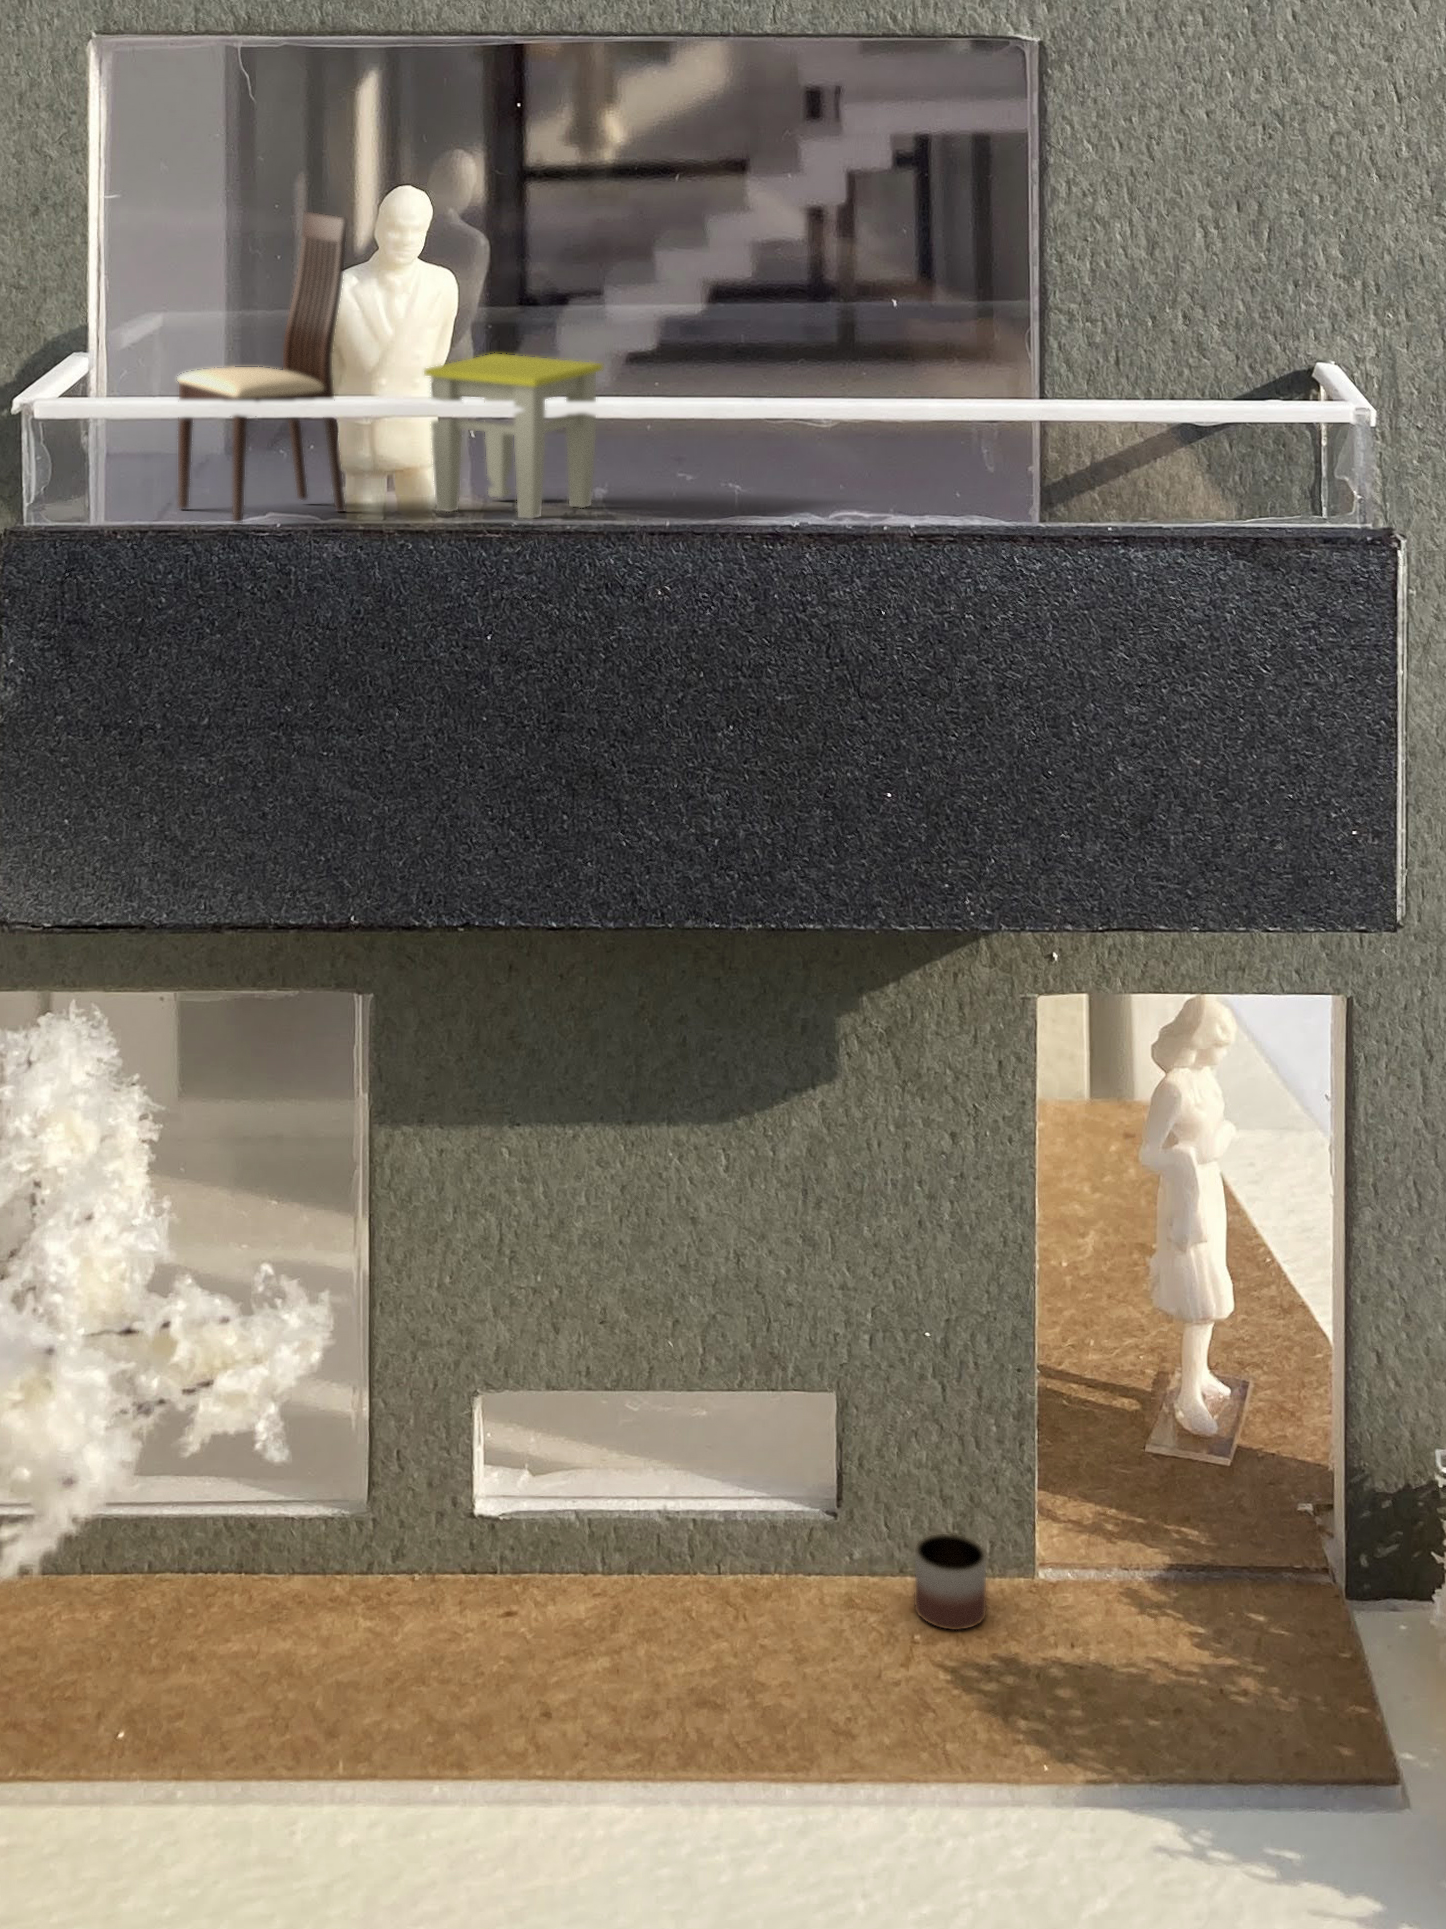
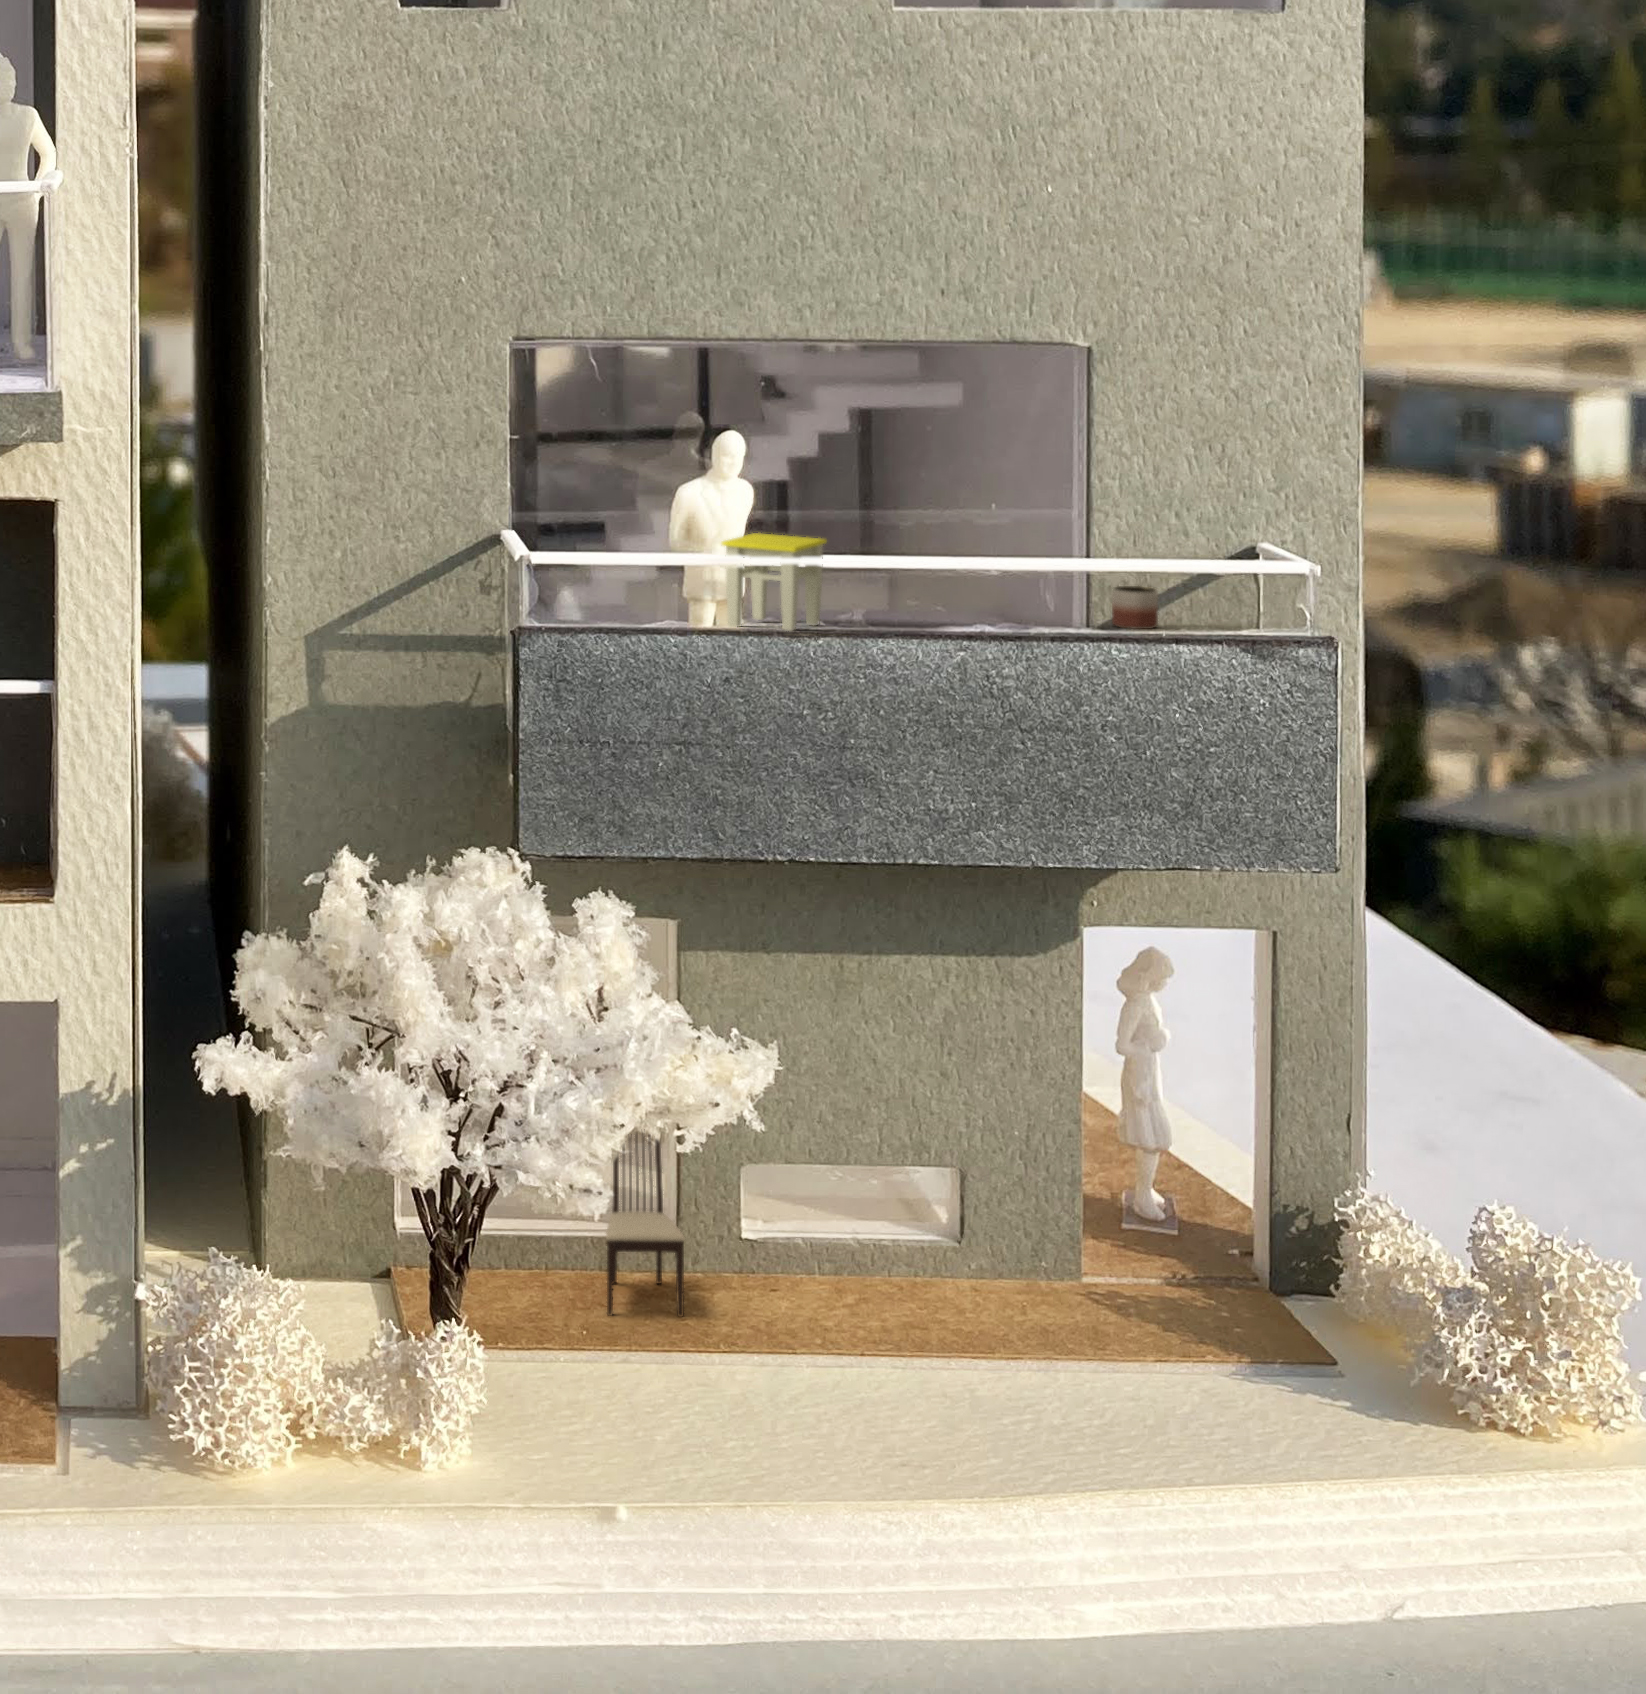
chair: present [178,212,346,523] -> present [606,1133,685,1317]
planter: present [914,1534,986,1630] -> present [1112,586,1158,629]

